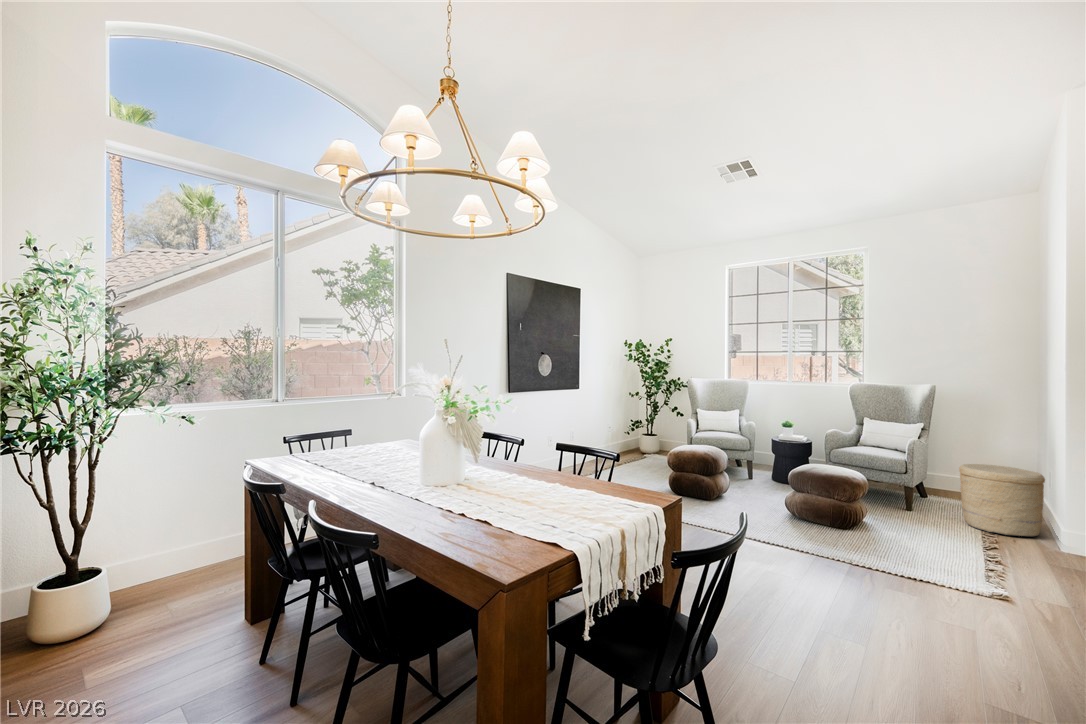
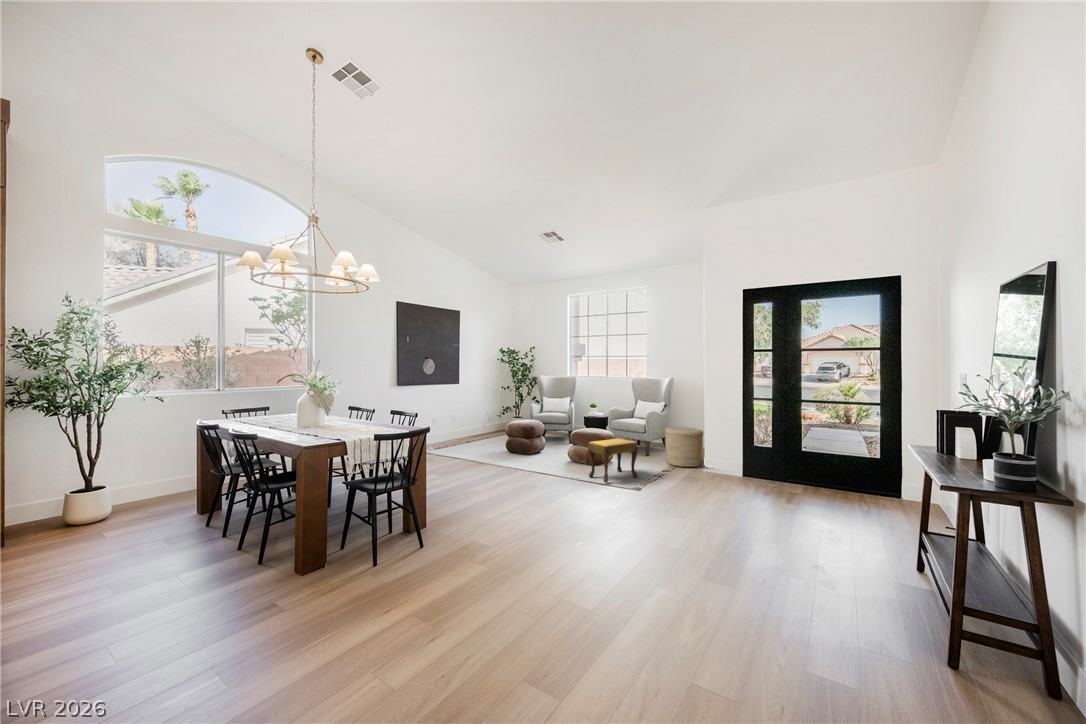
footstool: none [865,487,957,570] -> present [588,439,638,482]

